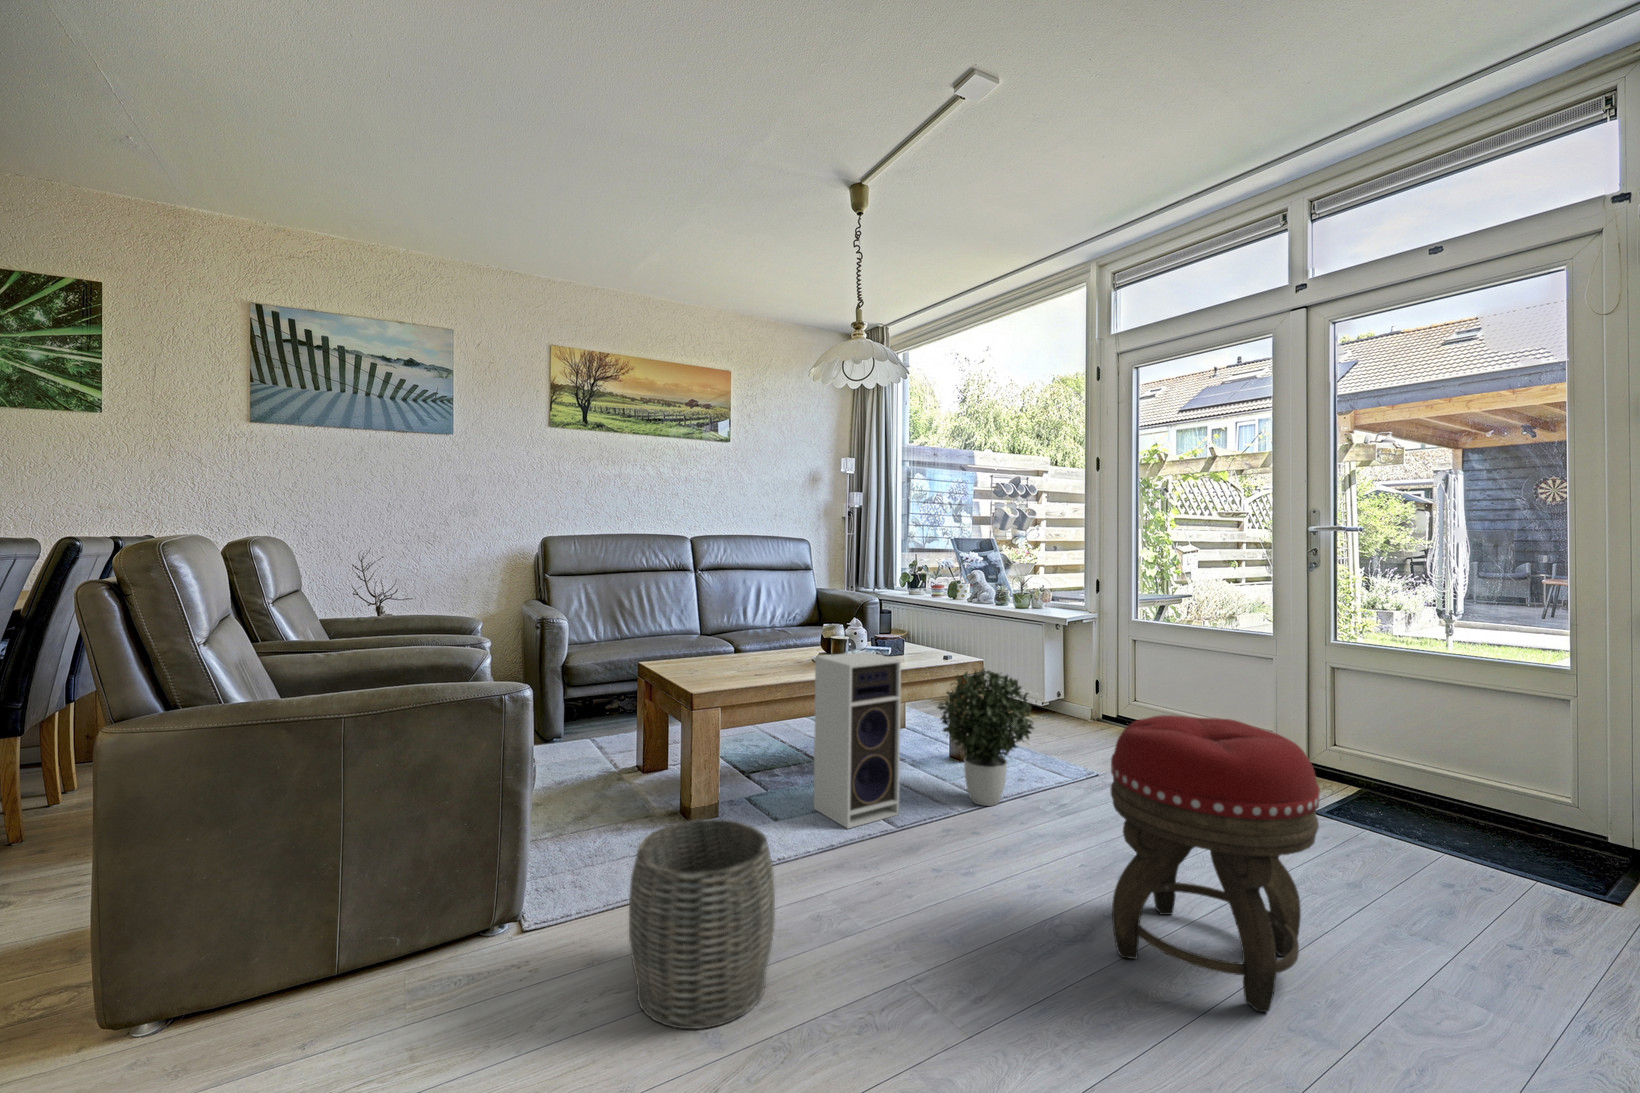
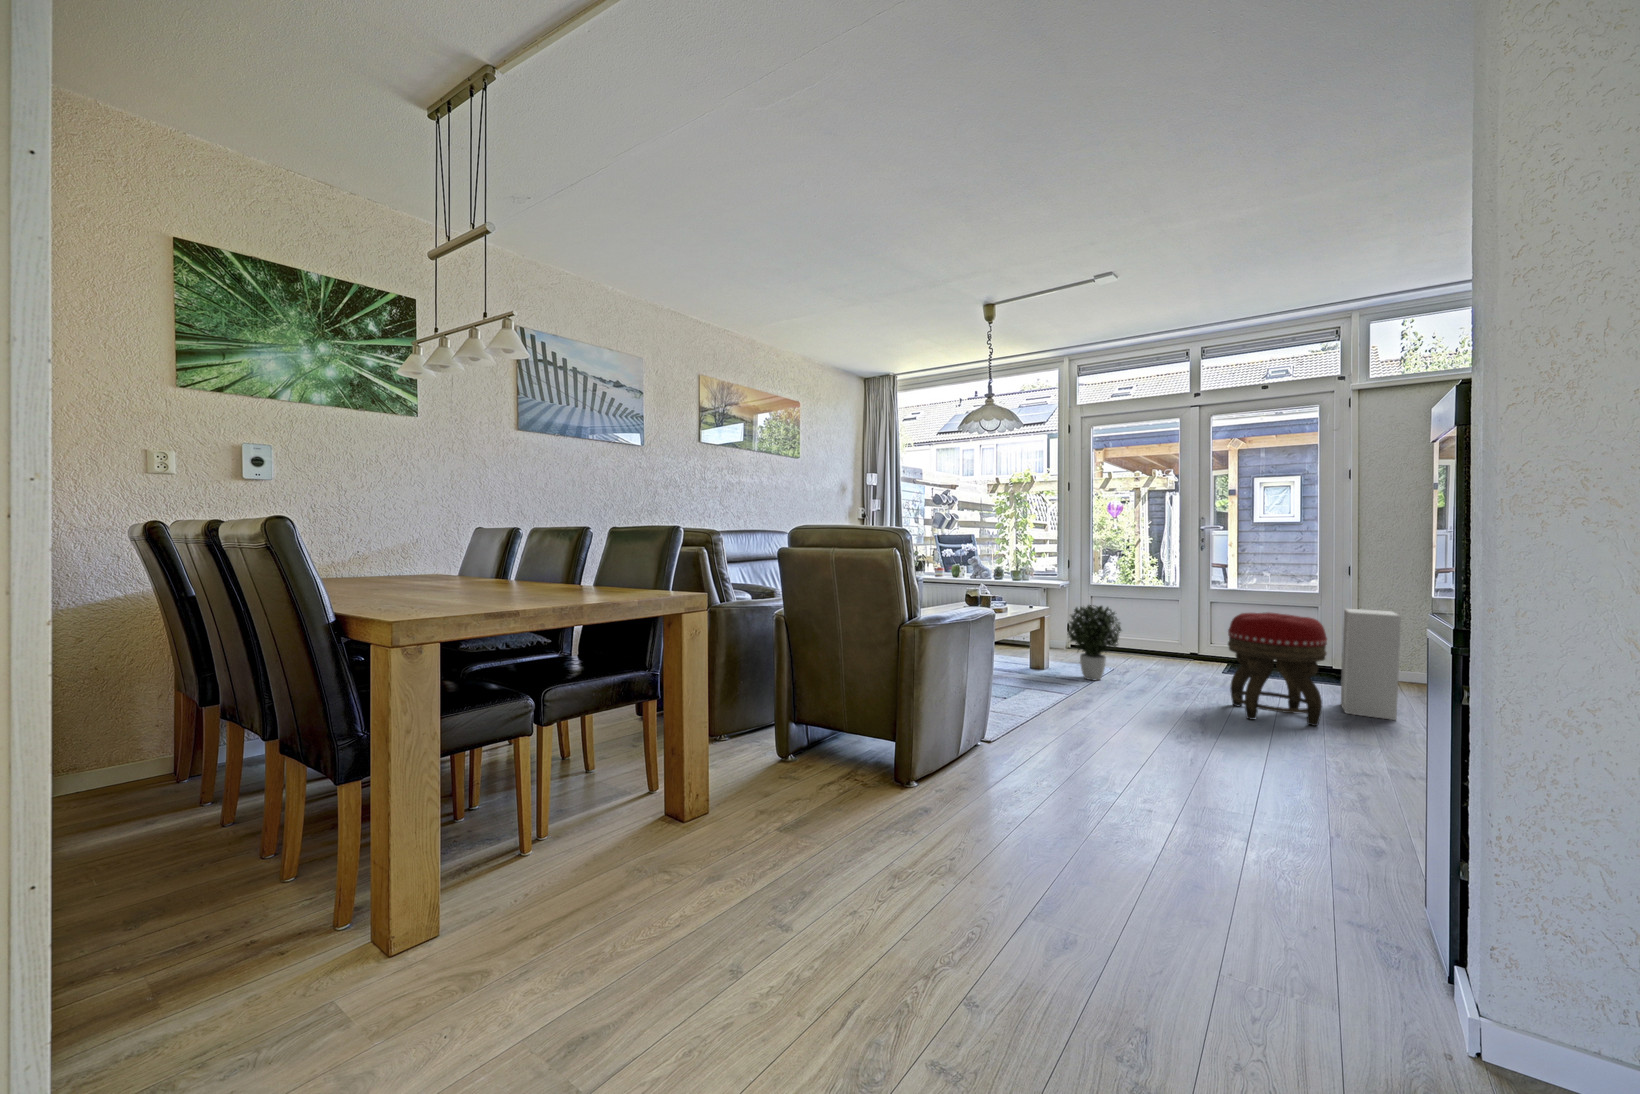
speaker: present [814,651,901,828] -> present [1341,608,1401,720]
woven basket: present [629,819,775,1029] -> none [1093,674,1171,761]

